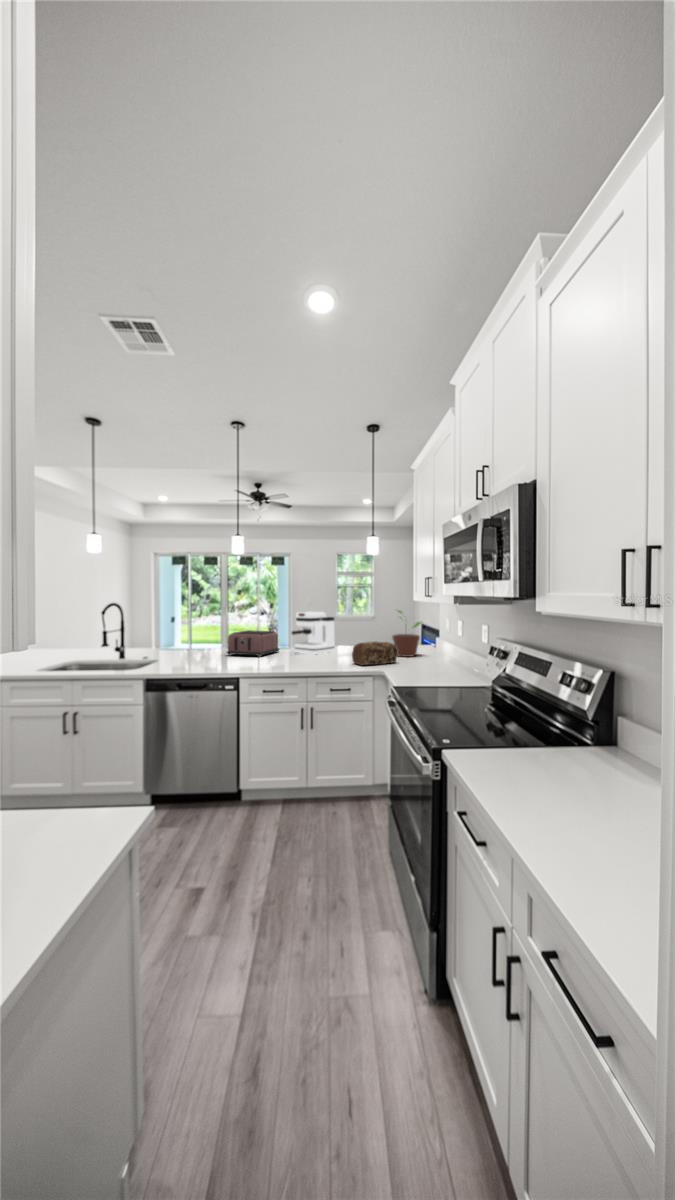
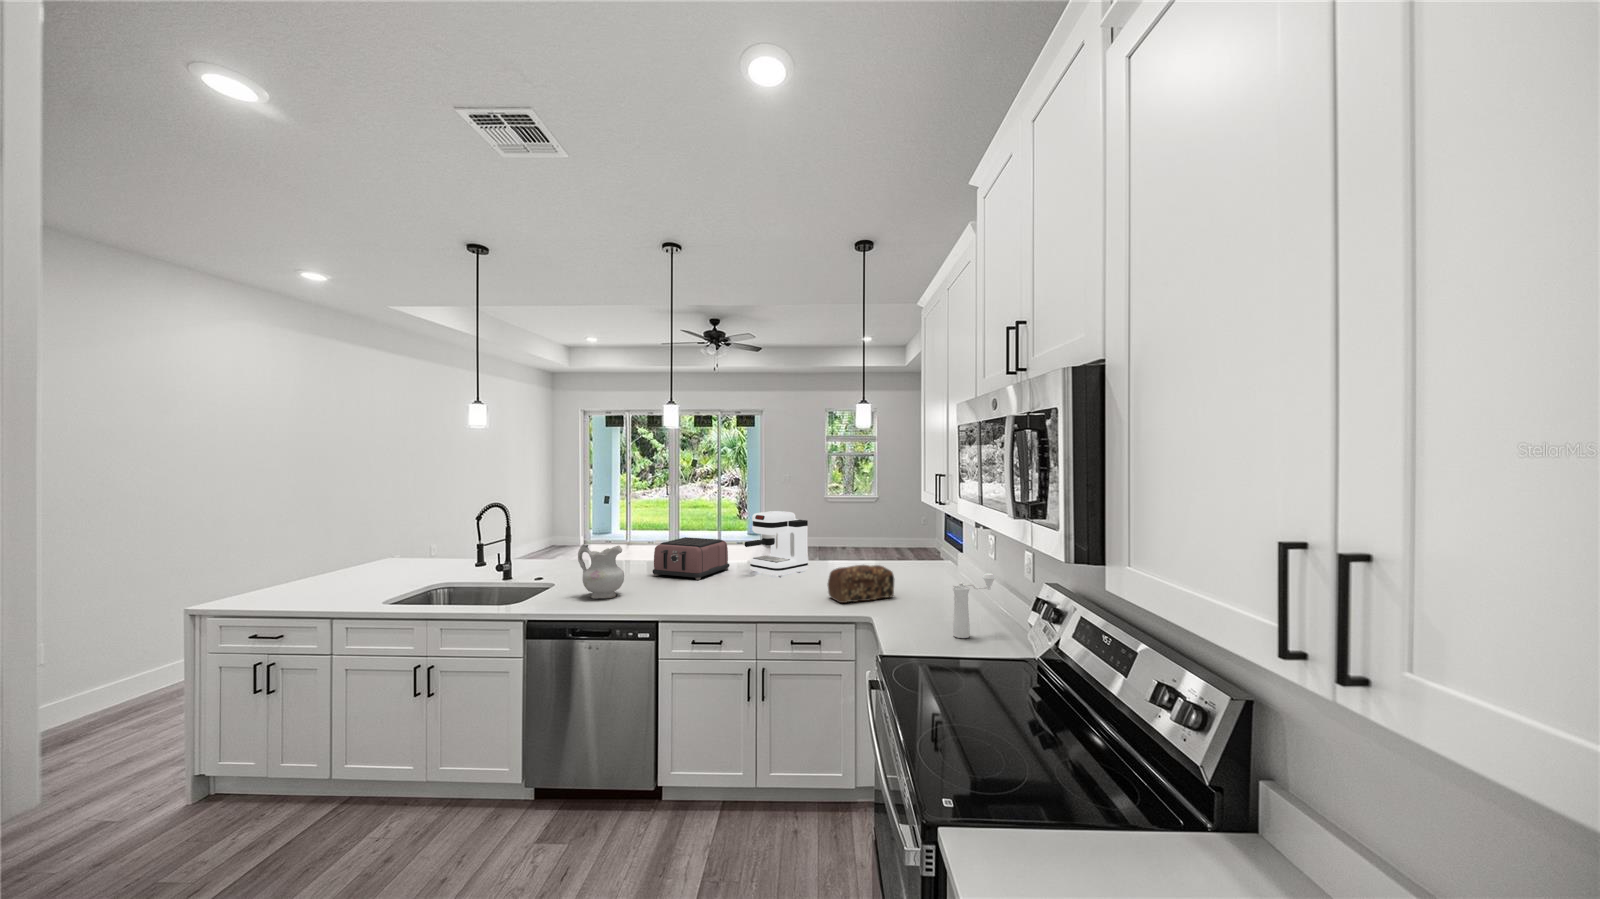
potted plant: present [392,610,421,657] -> none [891,512,937,583]
ceramic pitcher: none [179,629,211,666] -> present [578,545,624,599]
pepper mill: none [438,638,465,679] -> present [953,573,995,638]

